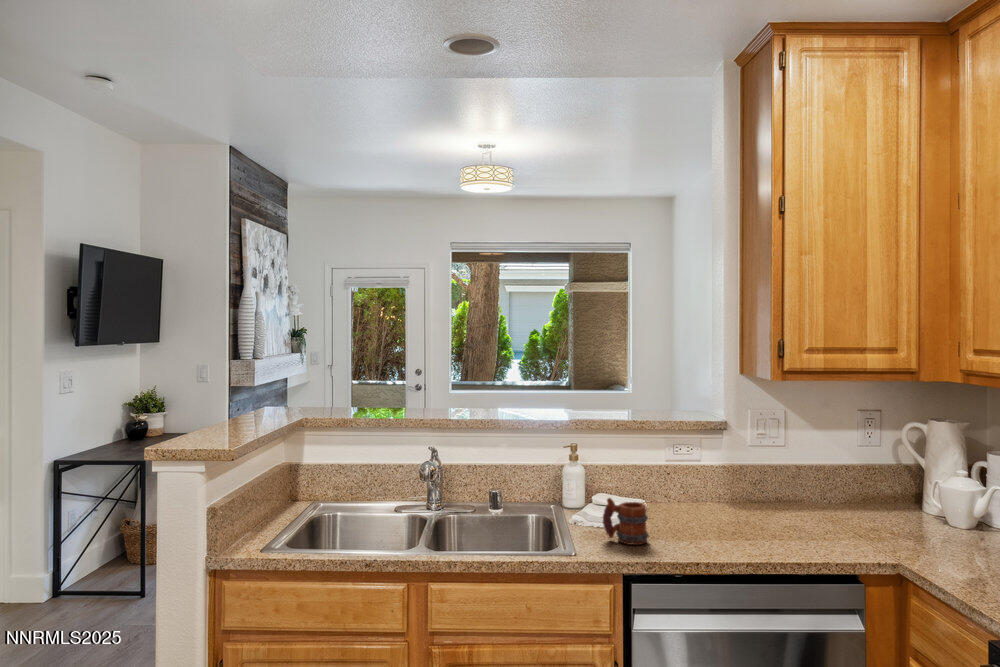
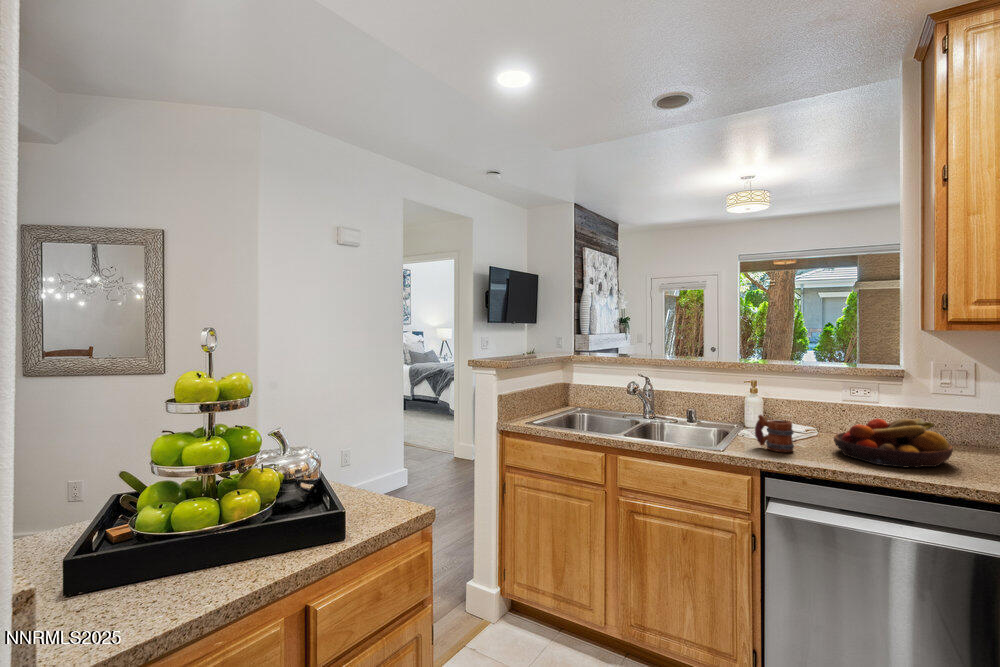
fruit bowl: none [677,480,787,546] -> present [834,419,953,468]

